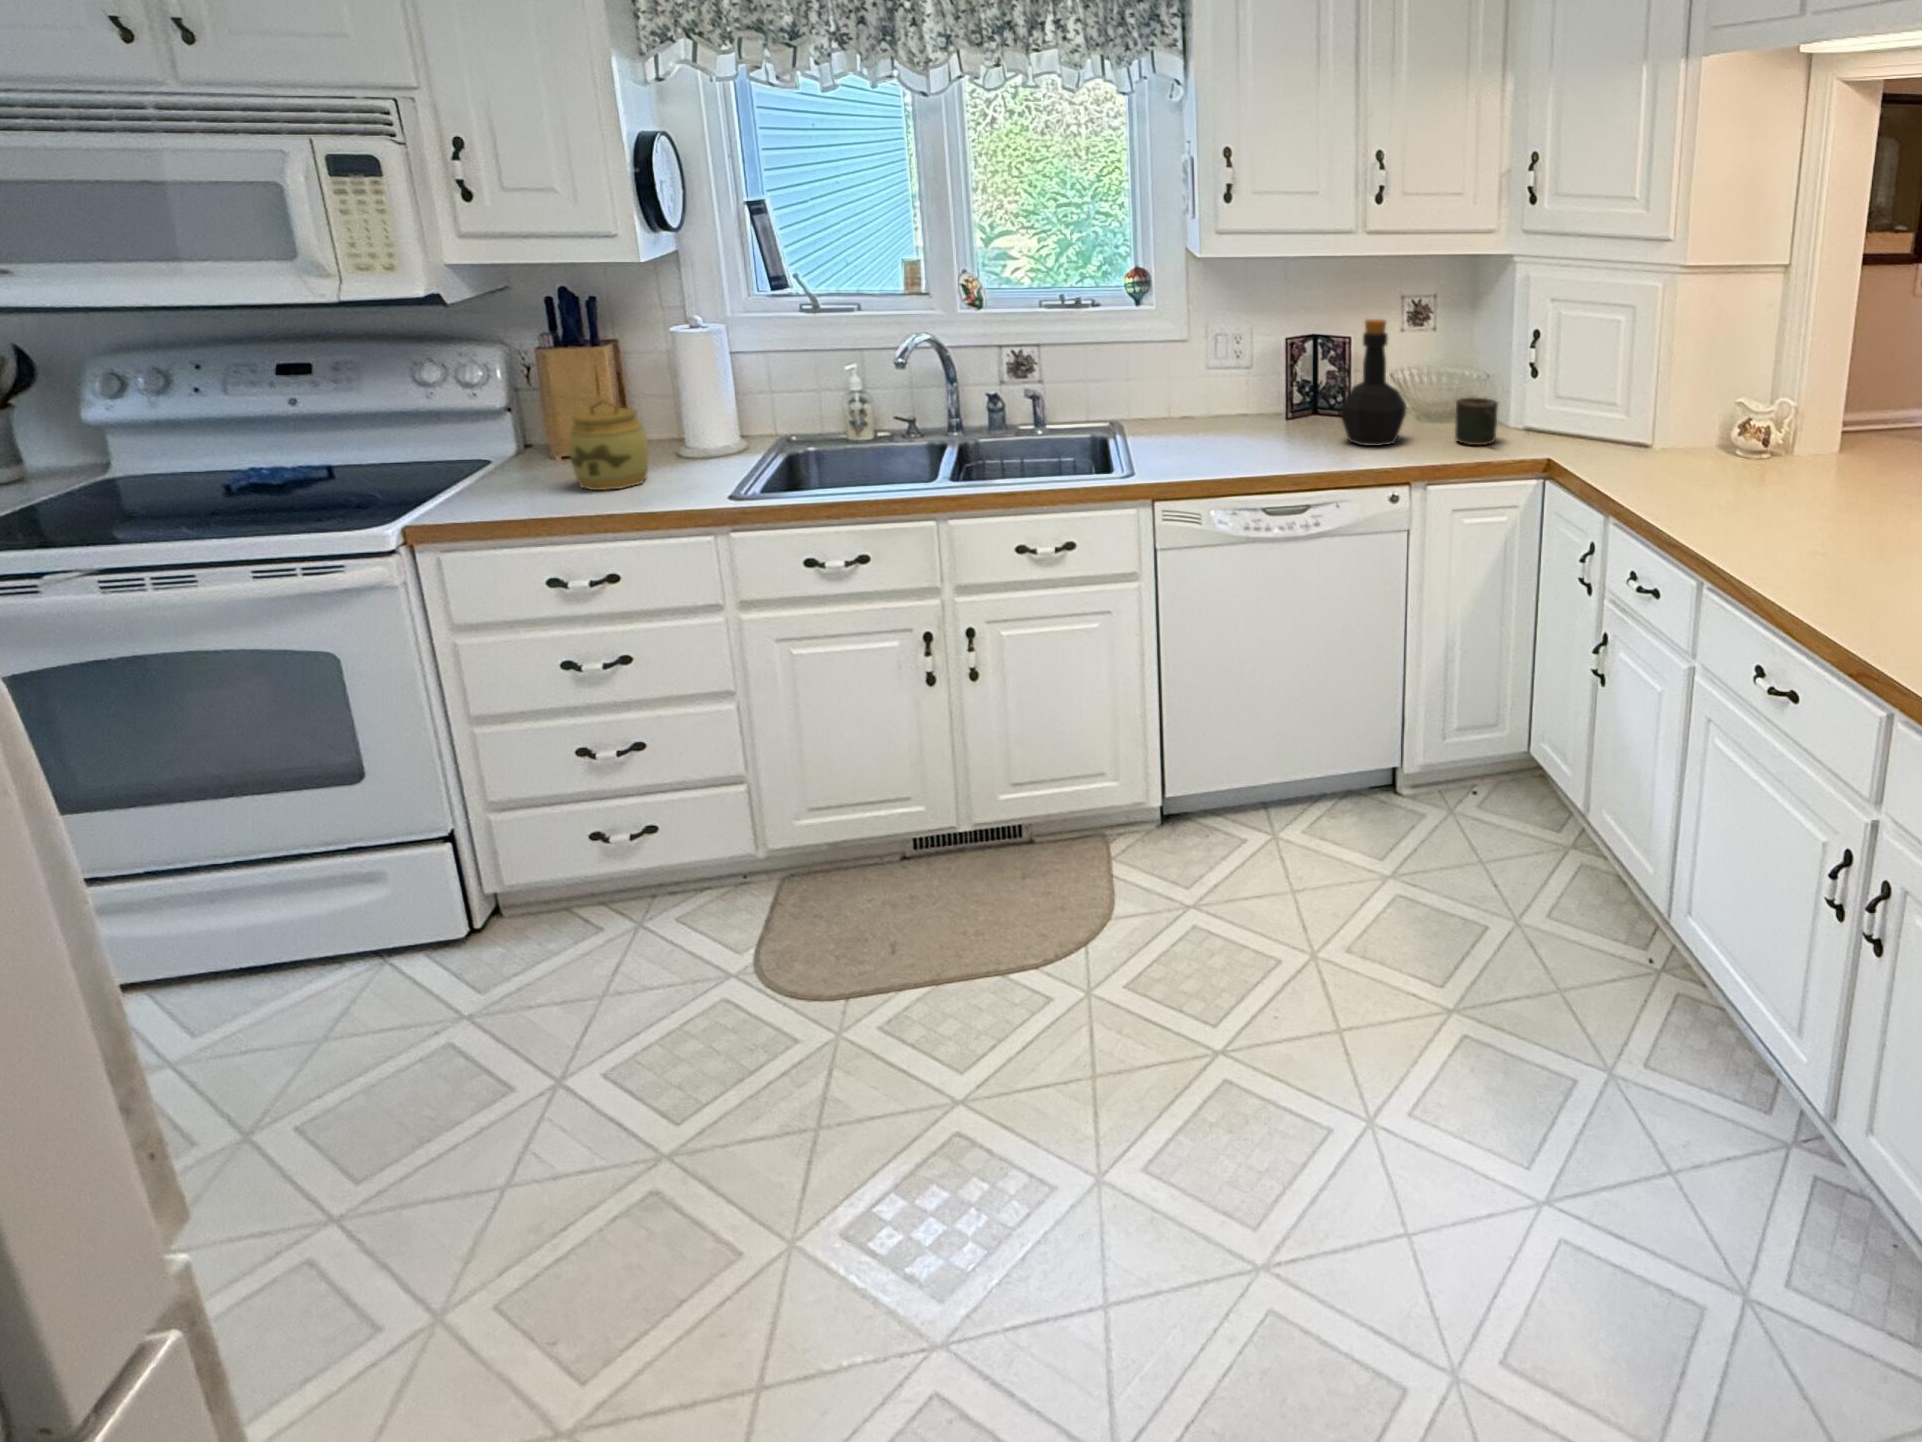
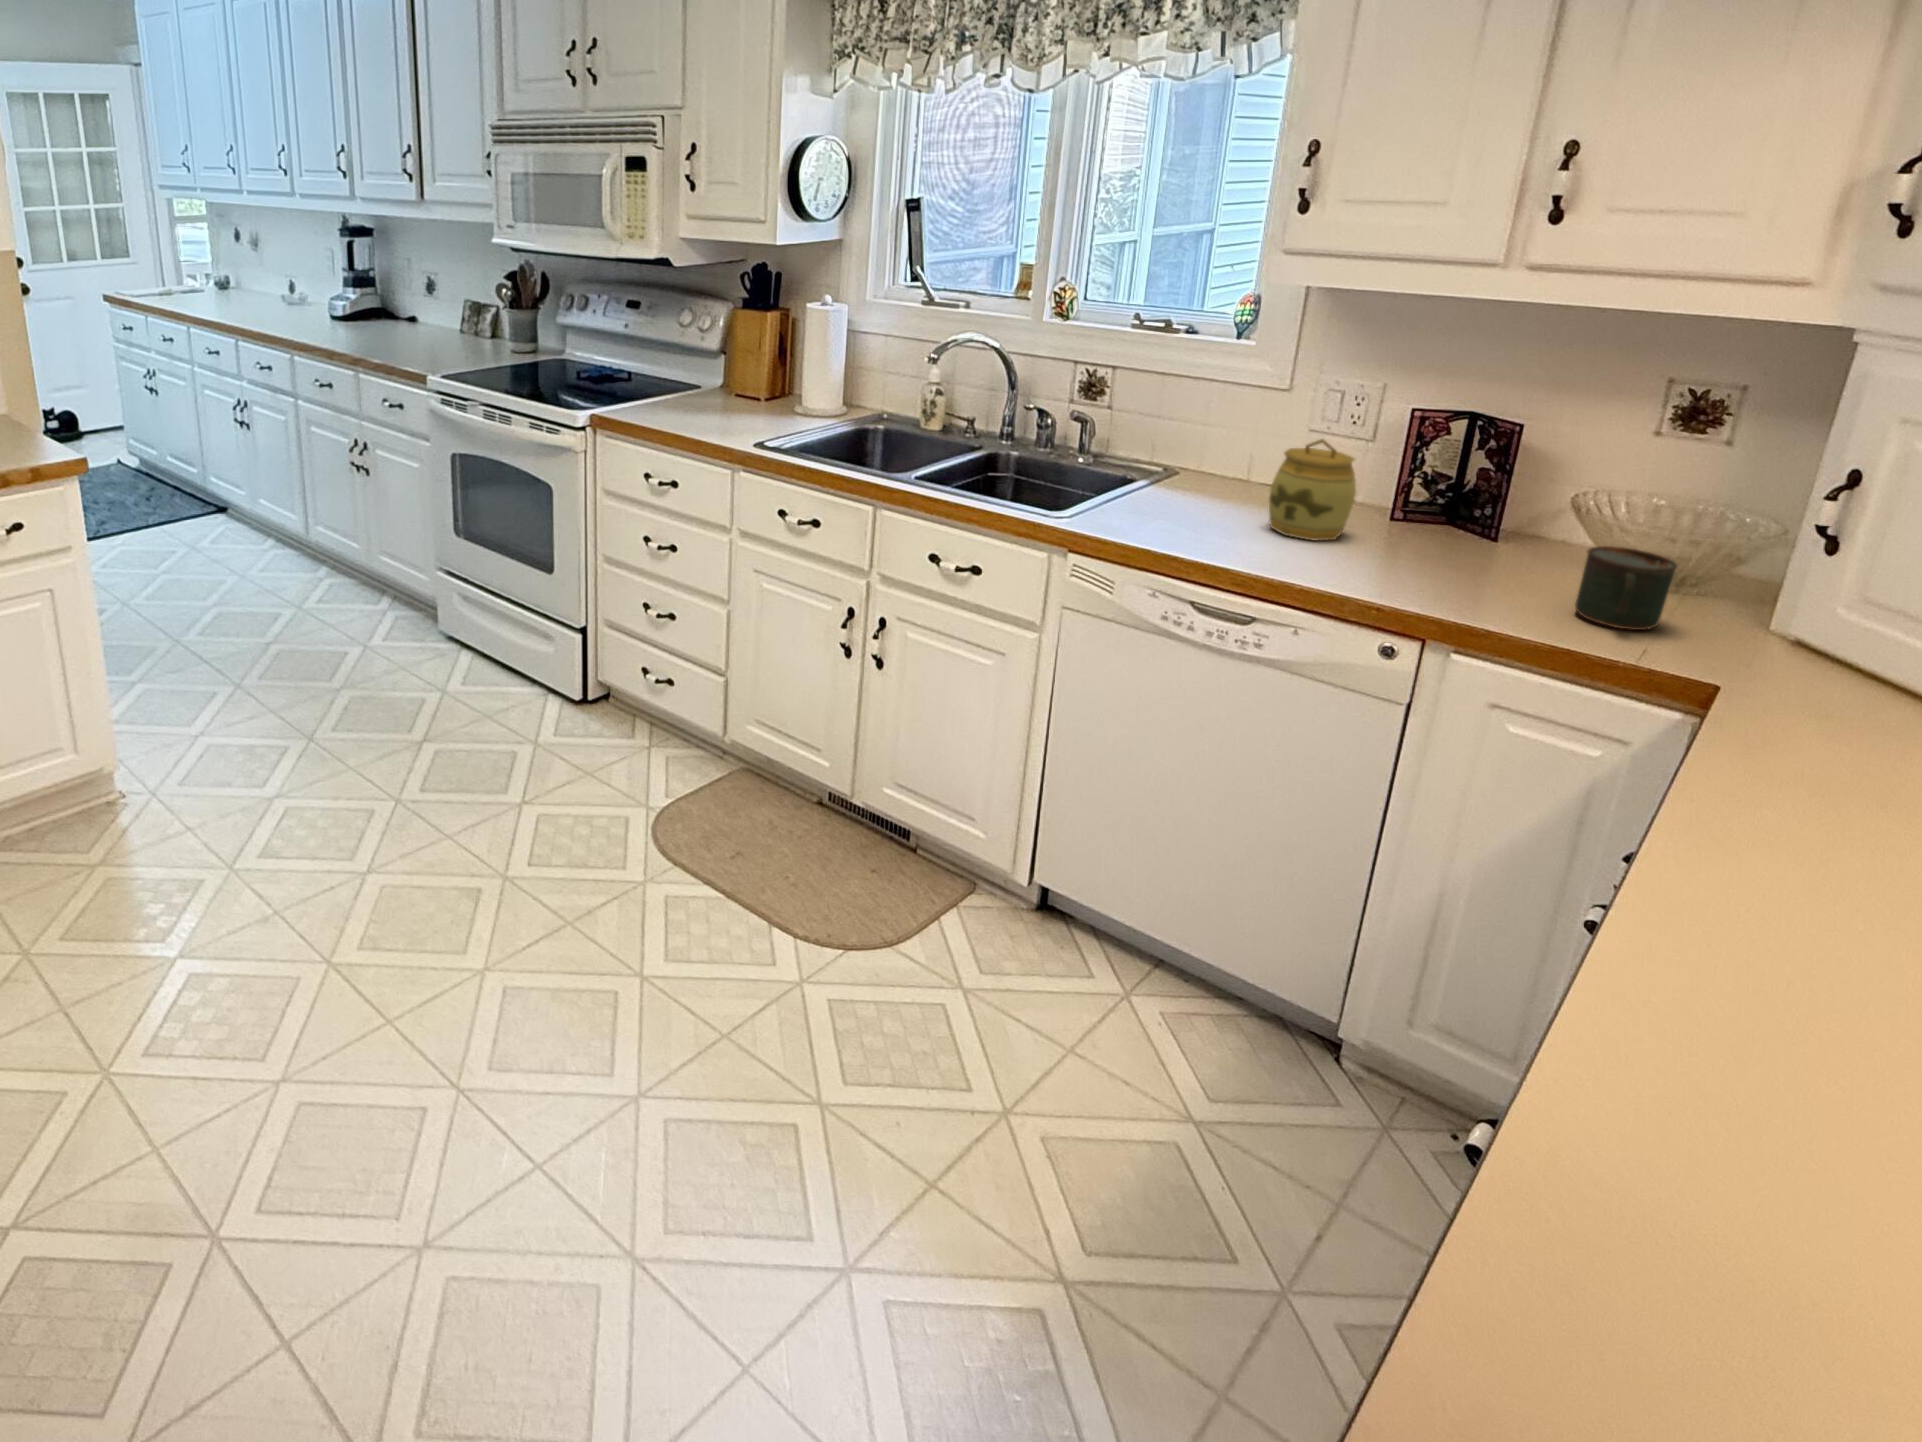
bottle: present [1341,319,1407,446] -> none [1395,394,1518,583]
jar: present [569,399,649,490] -> present [1269,439,1356,540]

